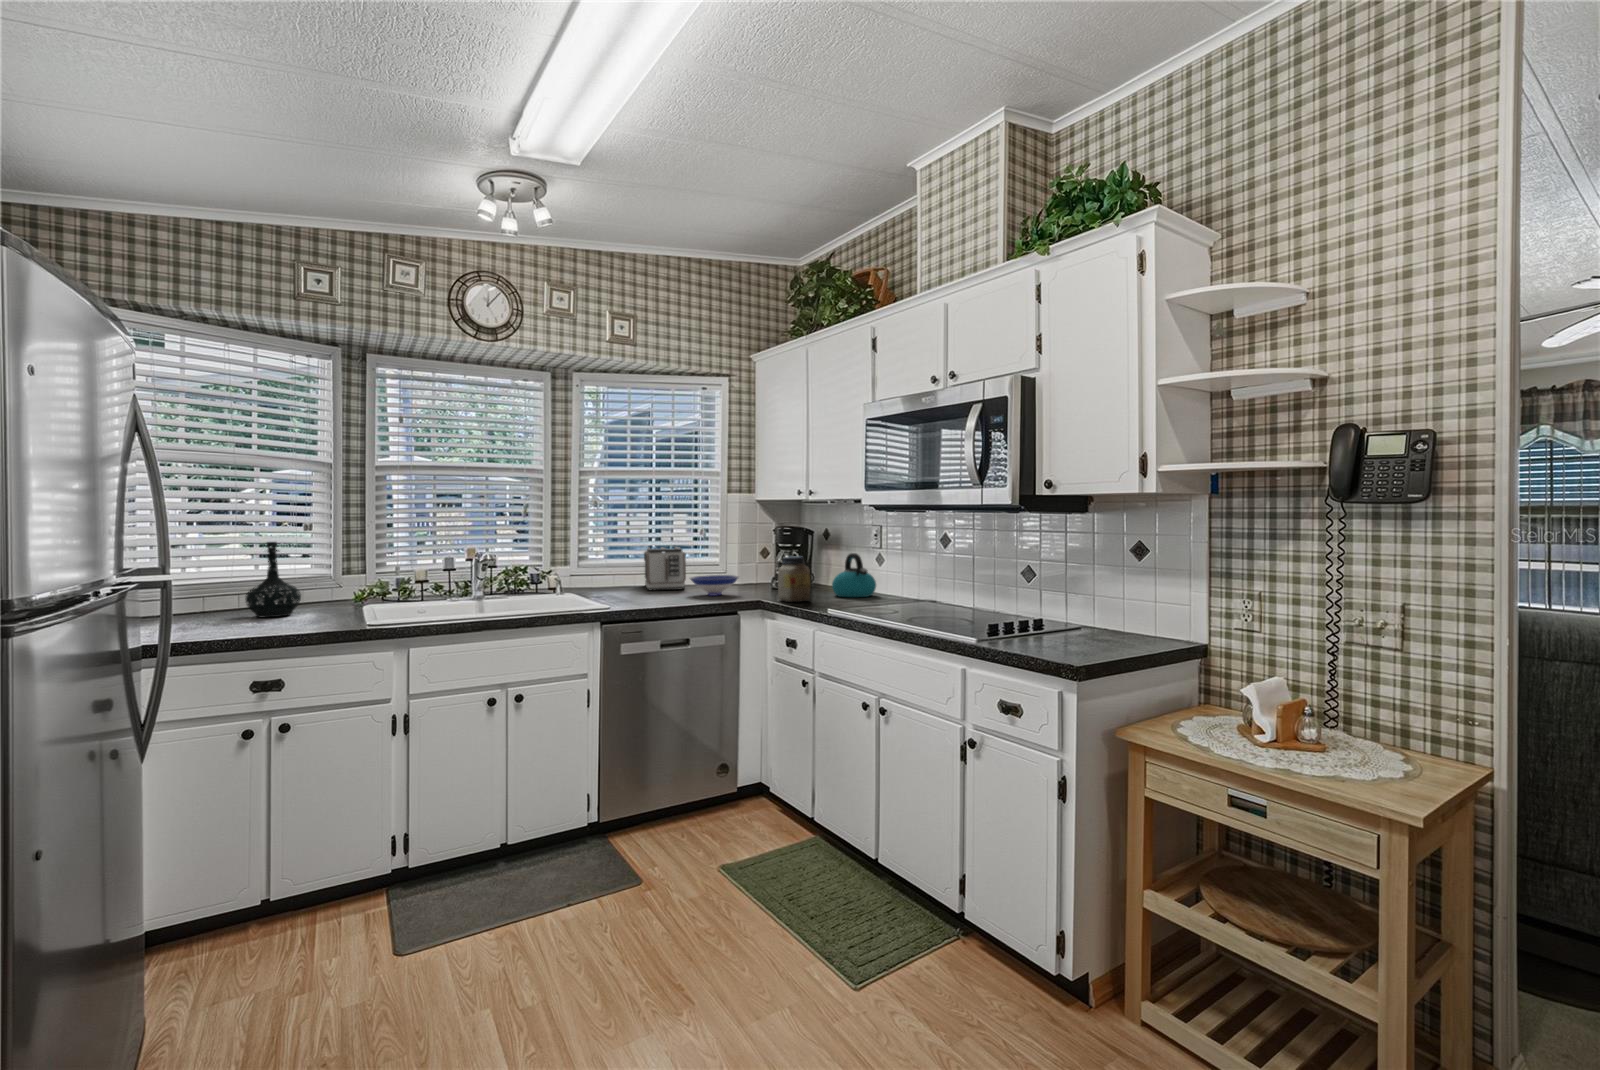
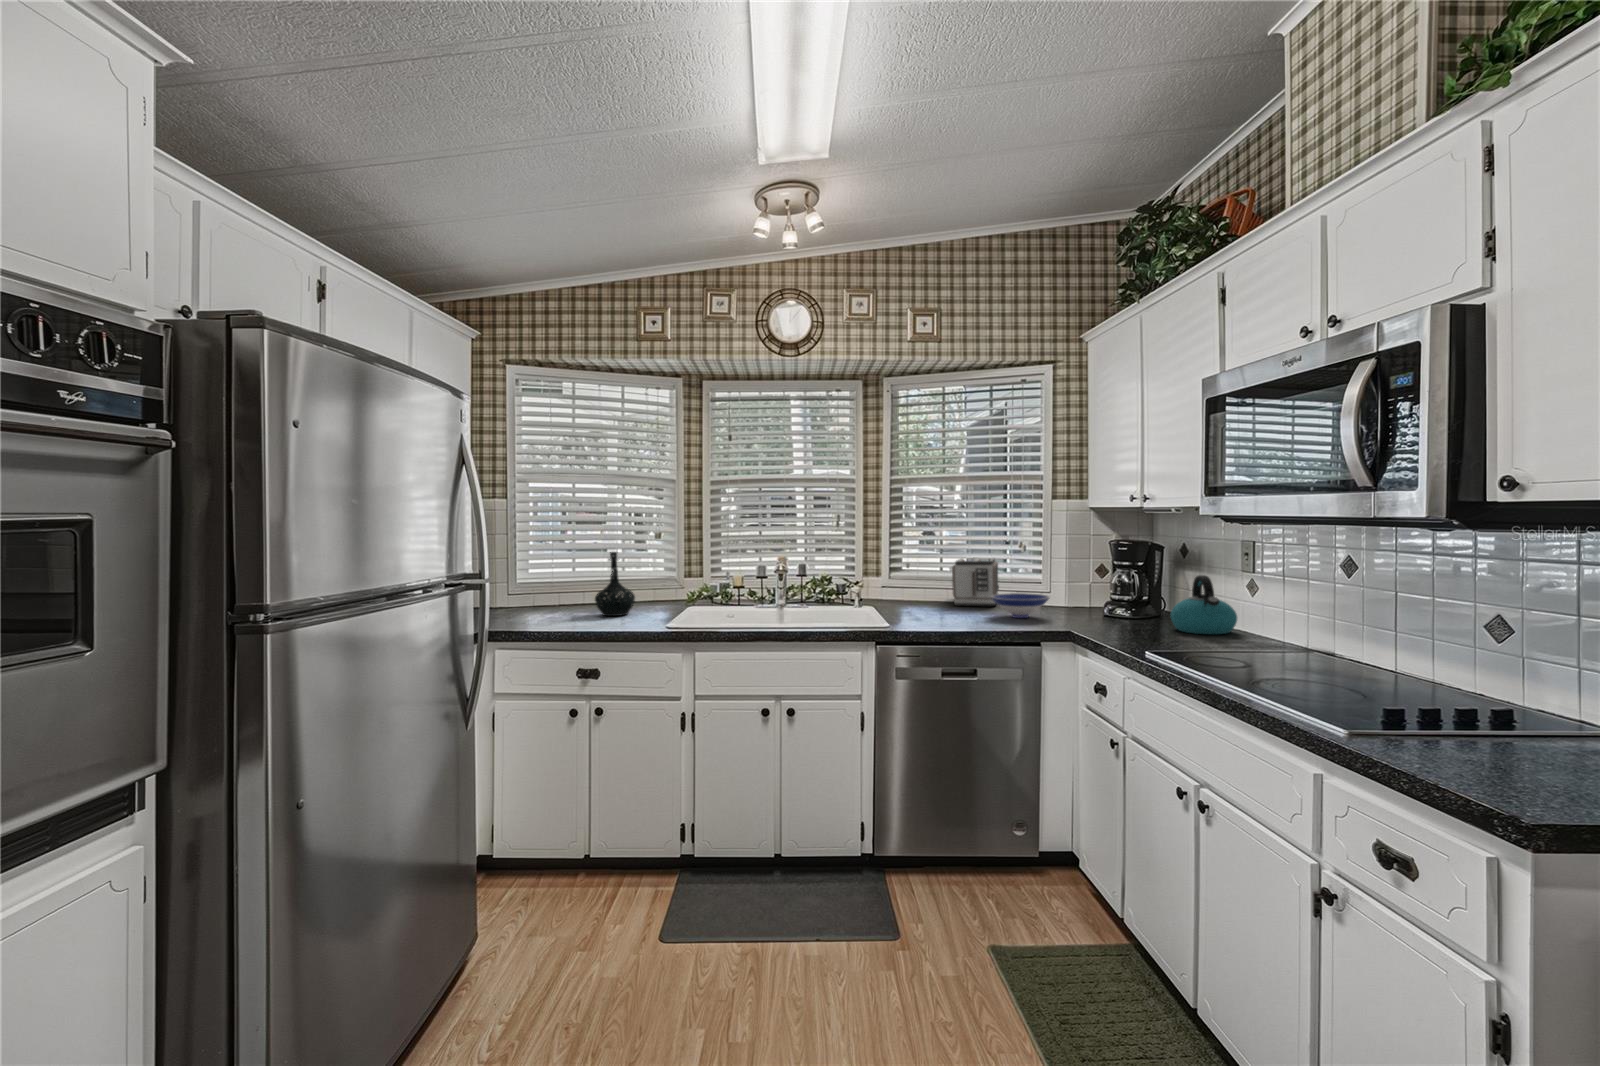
jar: present [778,556,810,602] -> none [1088,578,1131,636]

